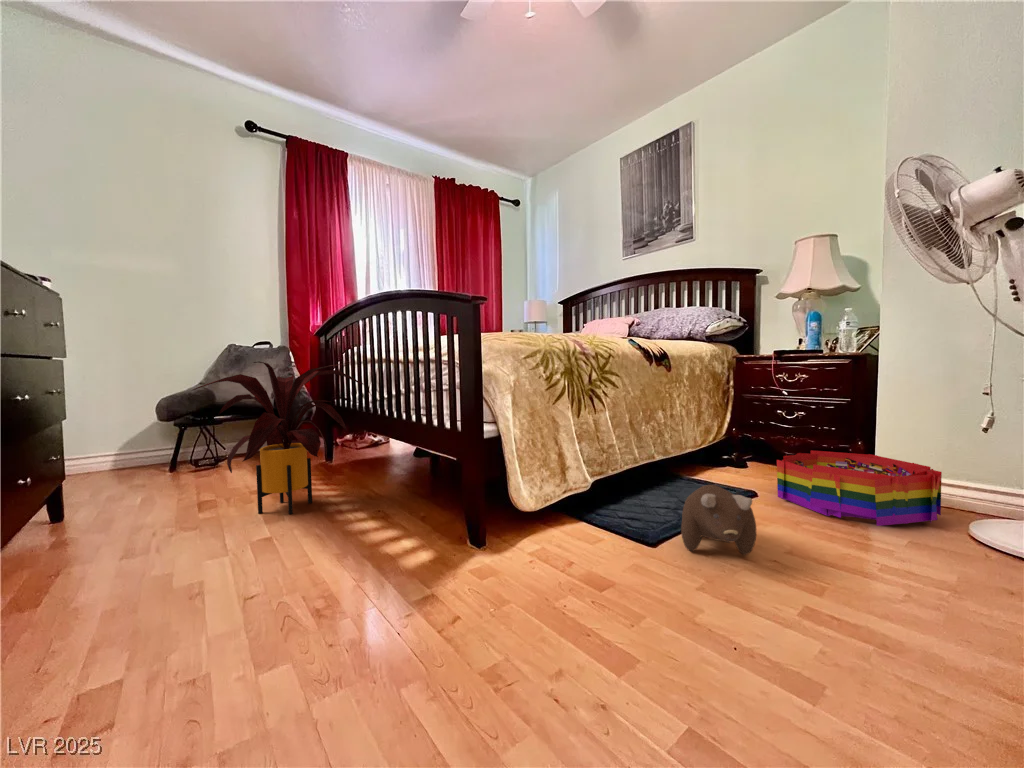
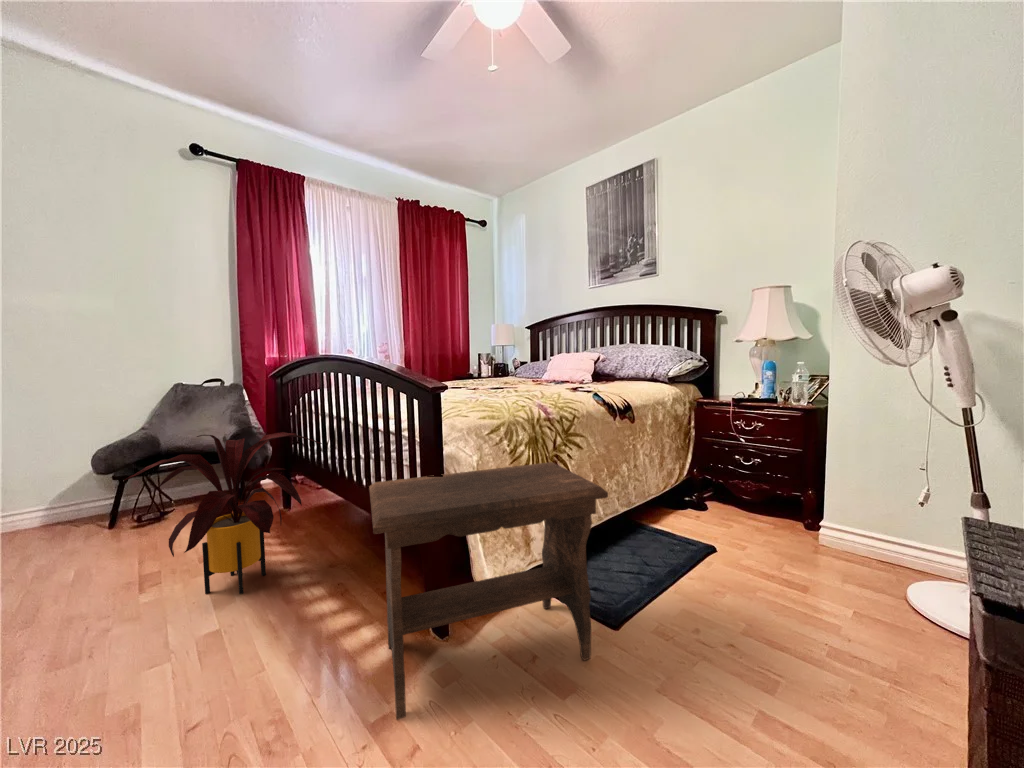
footstool: none [412,385,645,596] -> present [369,462,608,720]
storage bin: present [777,450,942,526] -> none [734,503,883,594]
plush toy: present [681,485,756,555] -> none [643,566,715,641]

